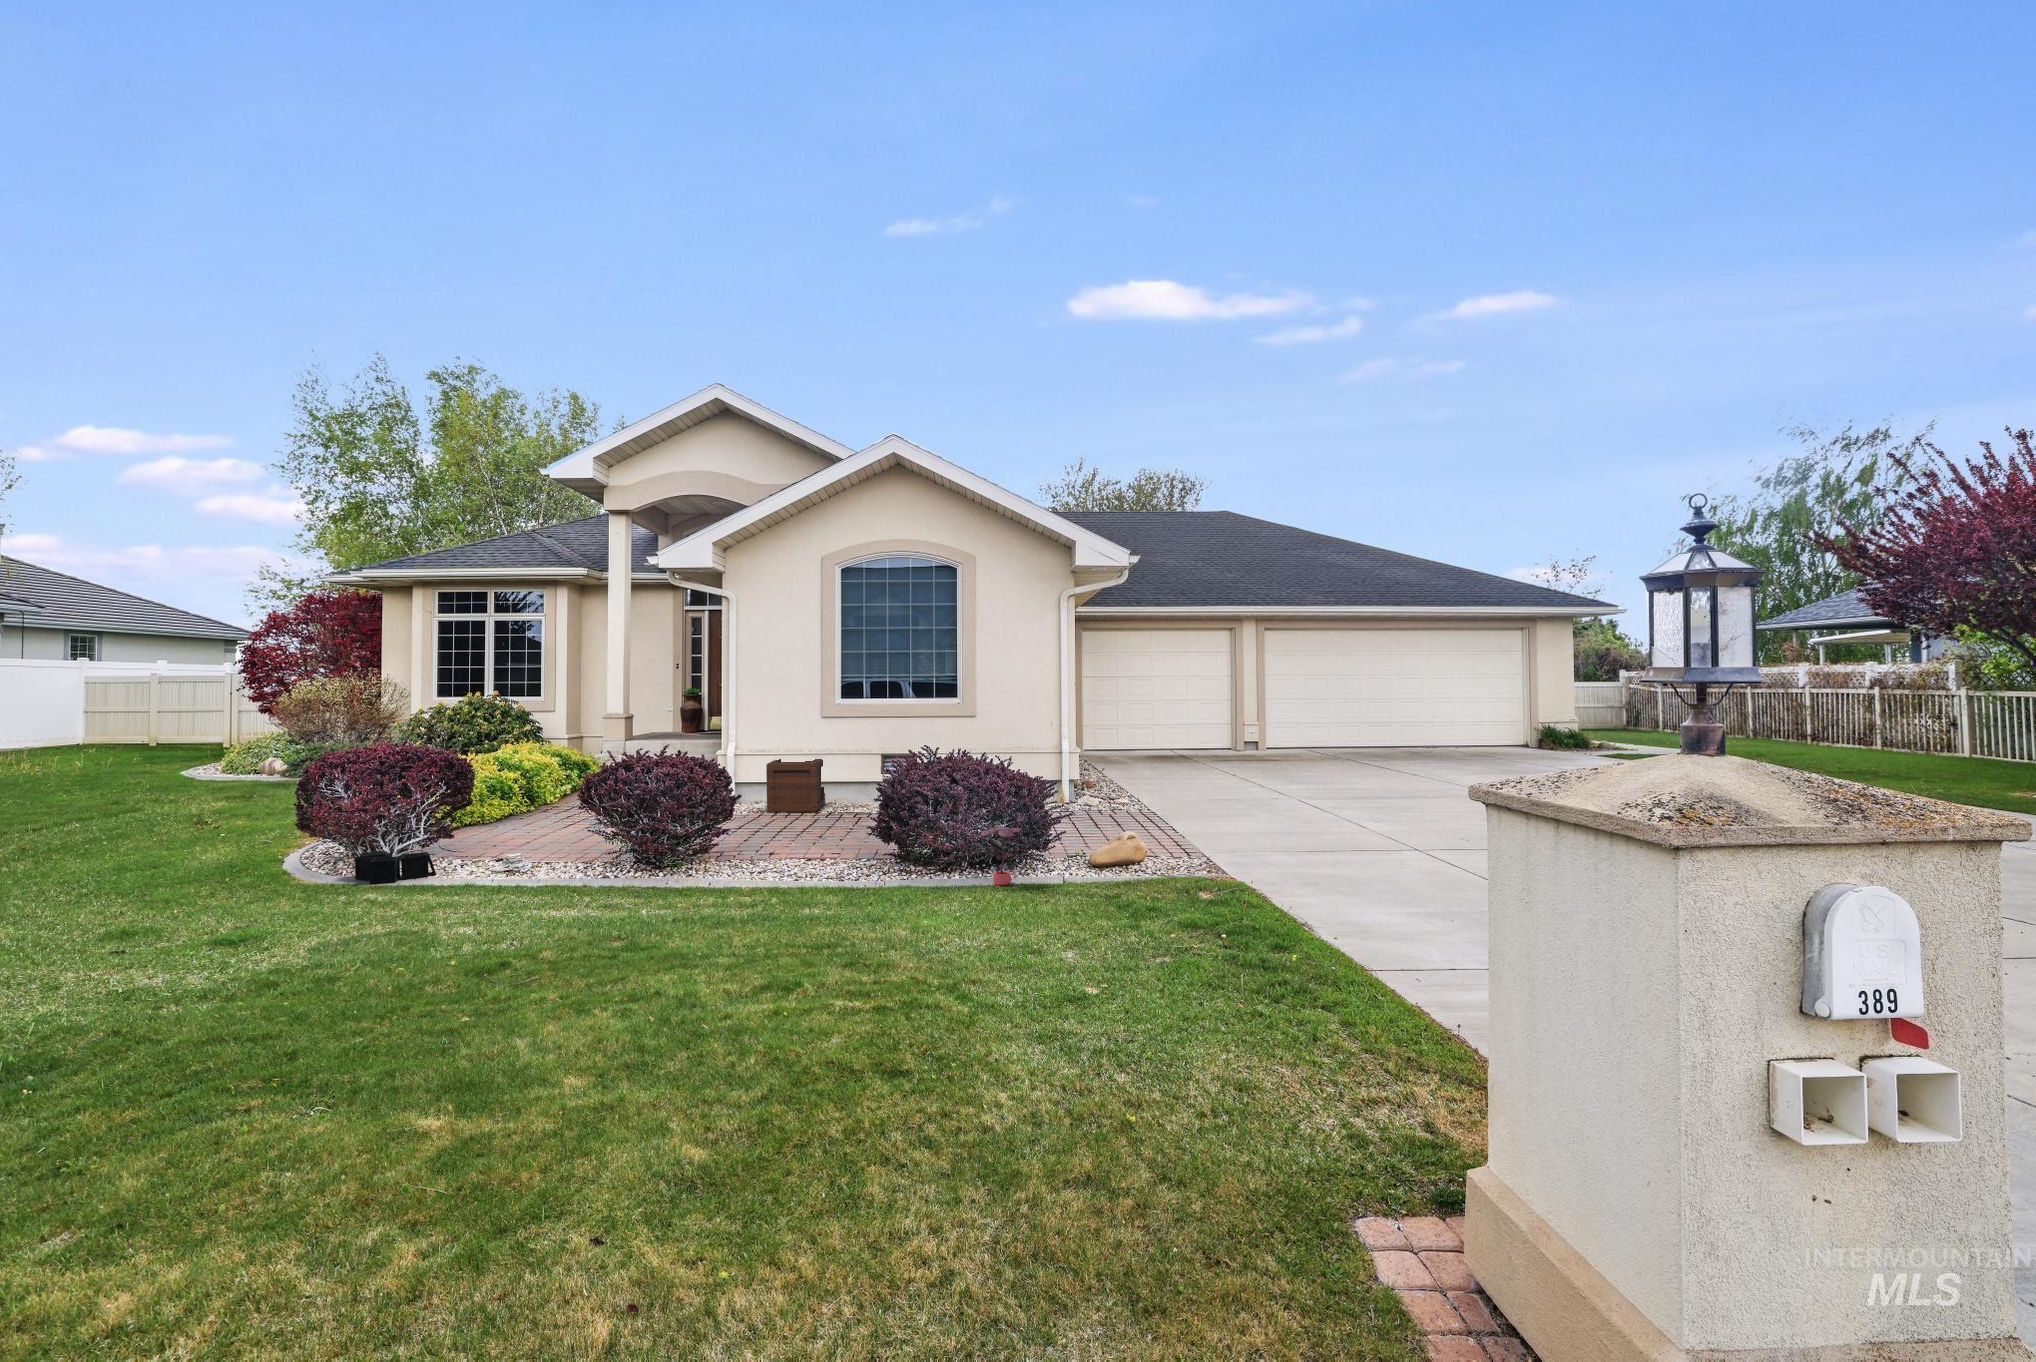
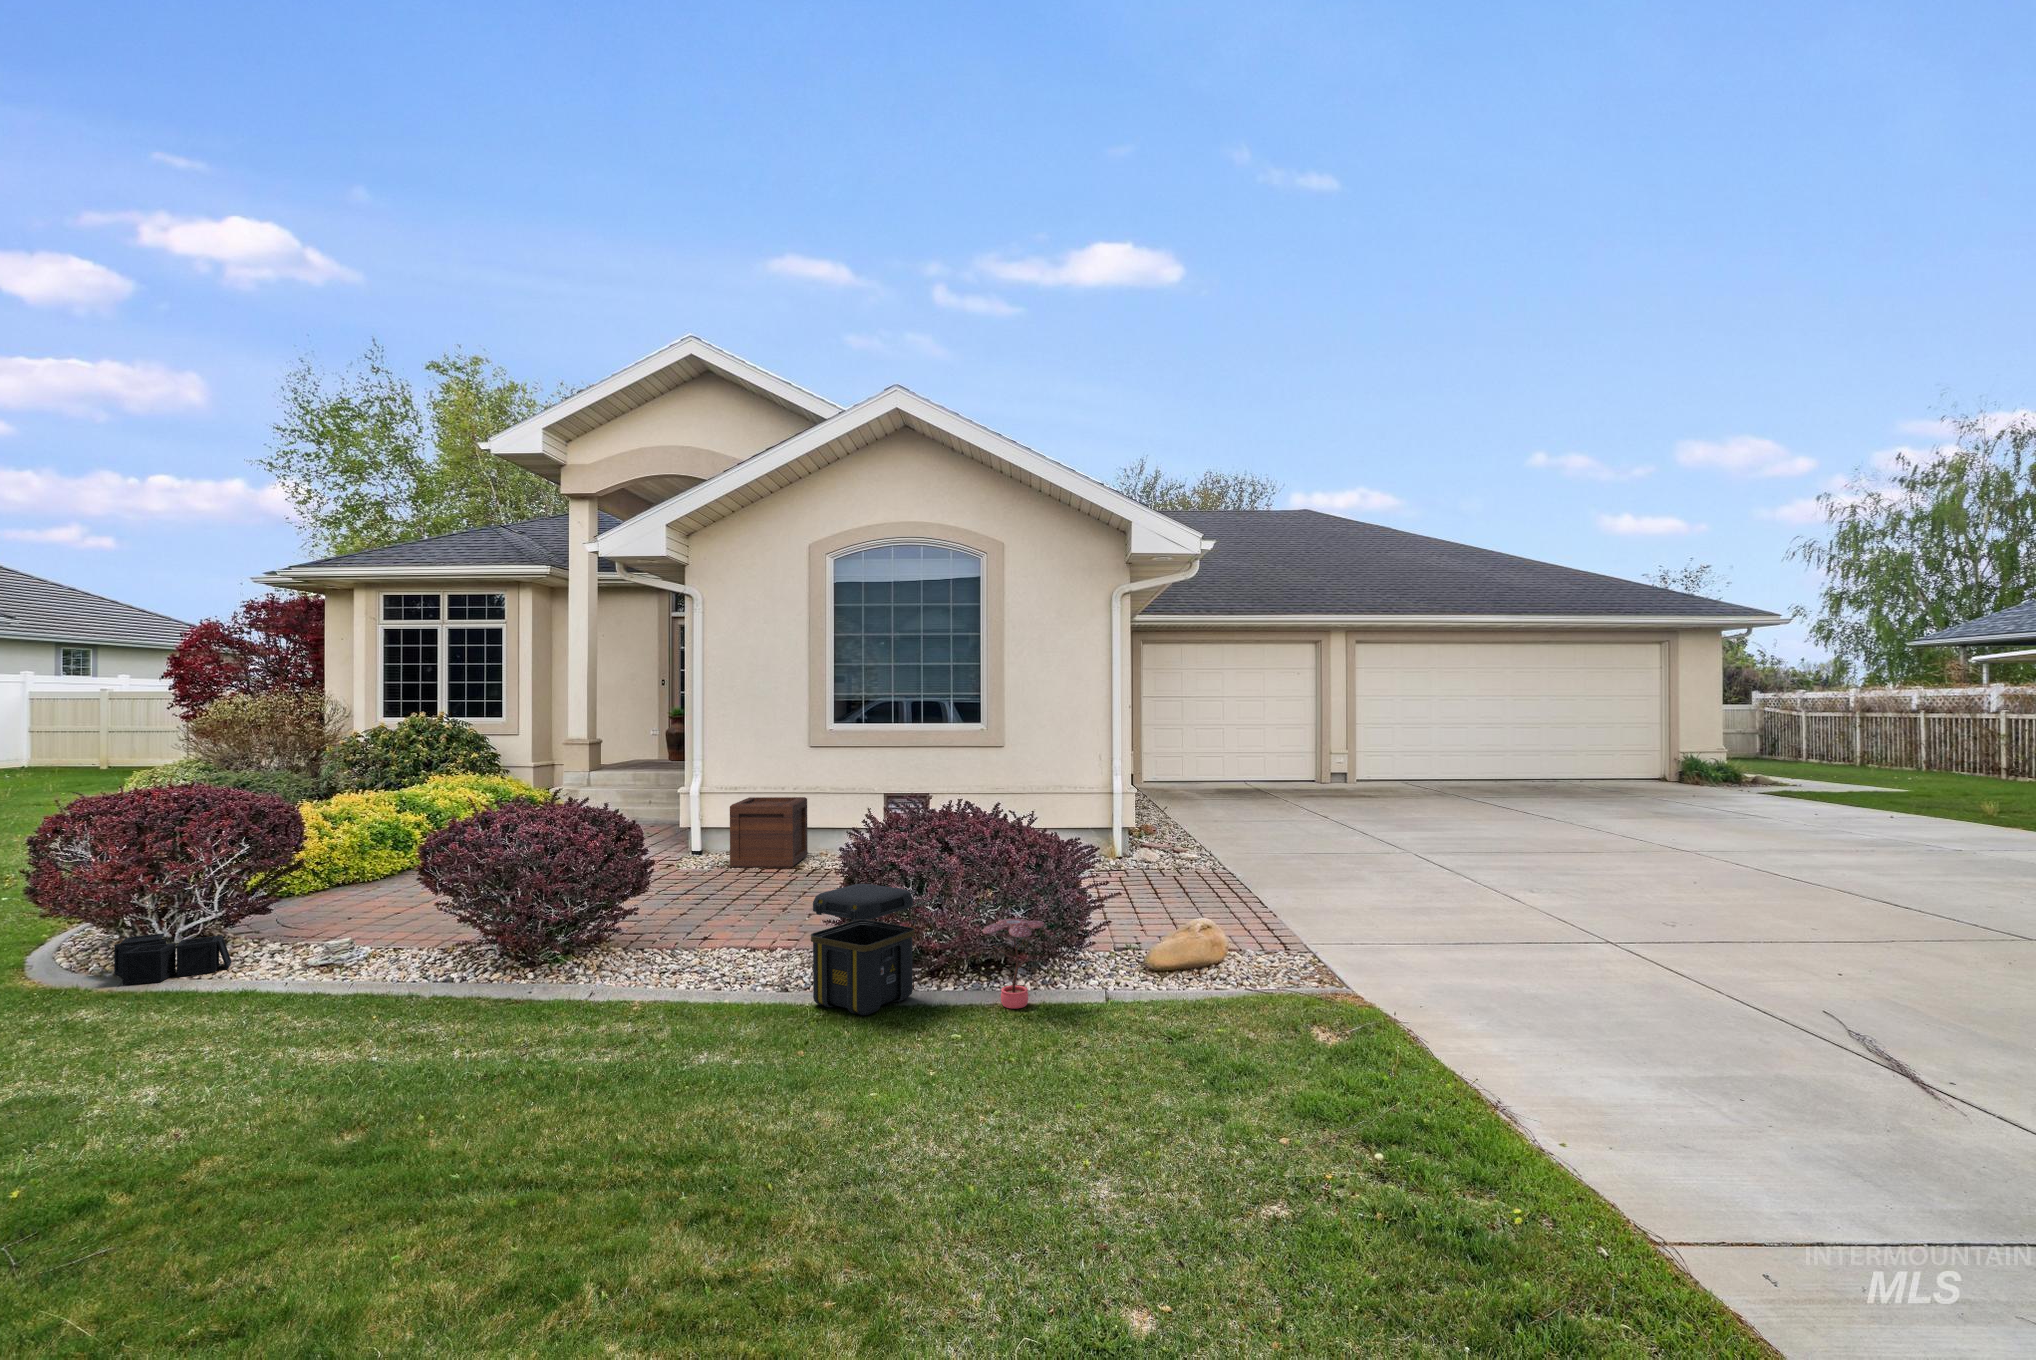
toolbox: none [864,806,934,890] -> present [811,884,915,1015]

